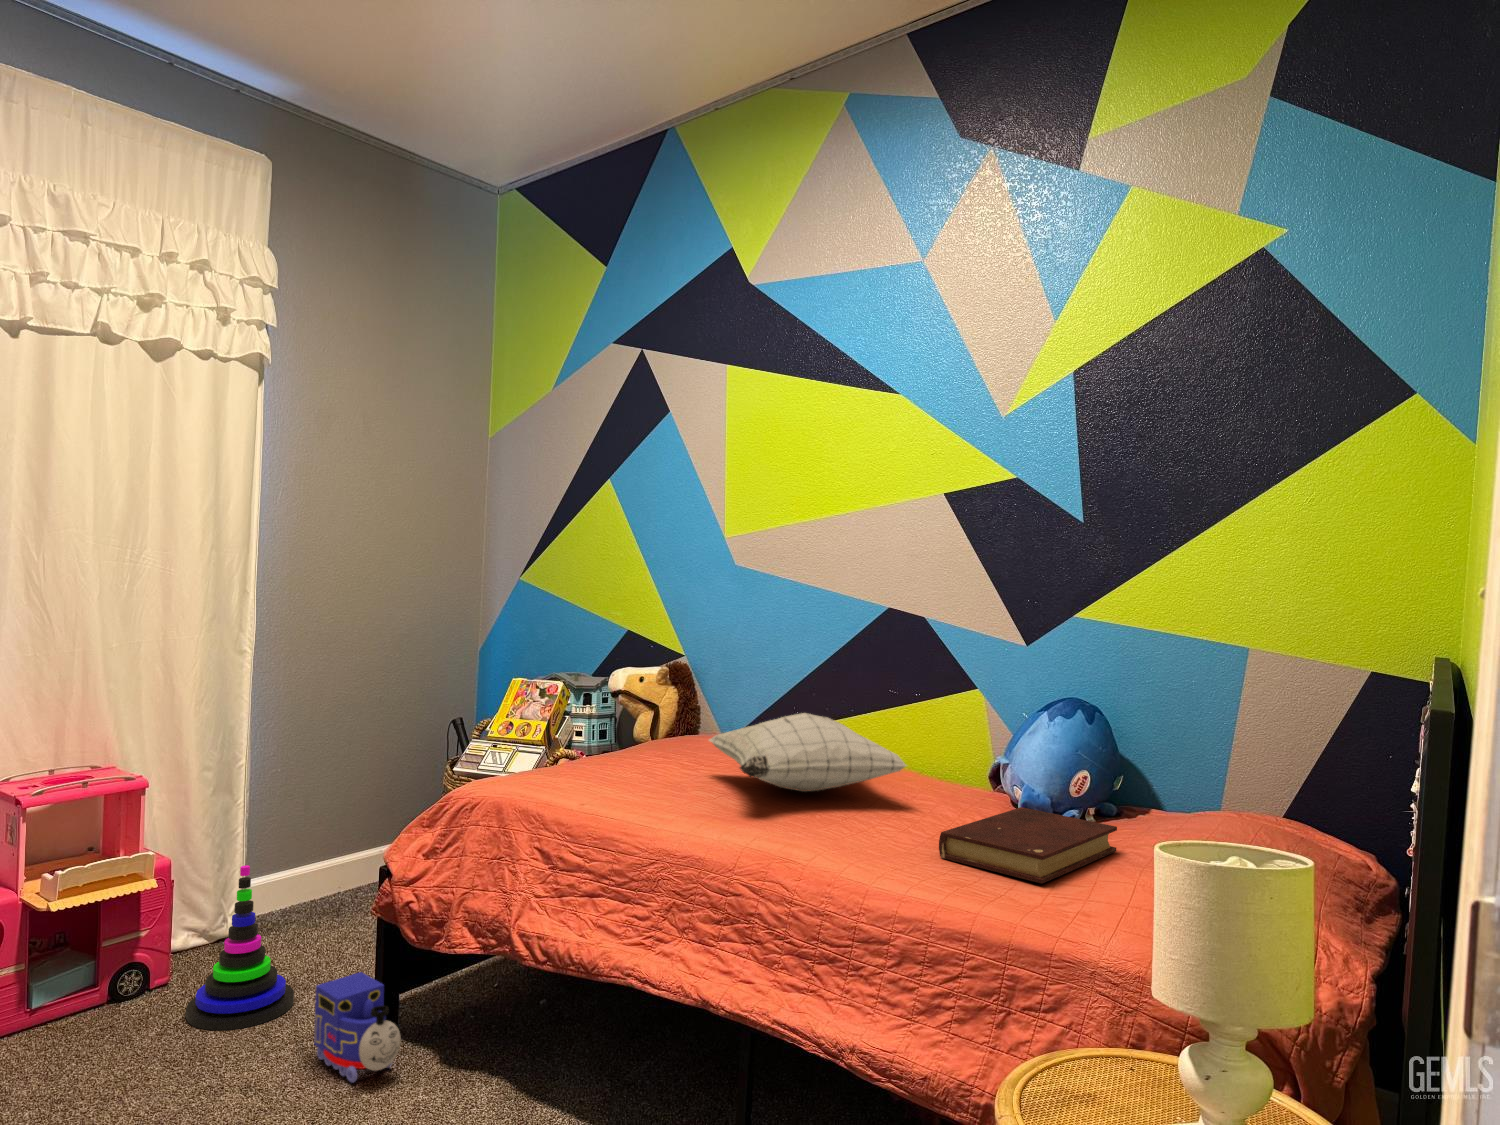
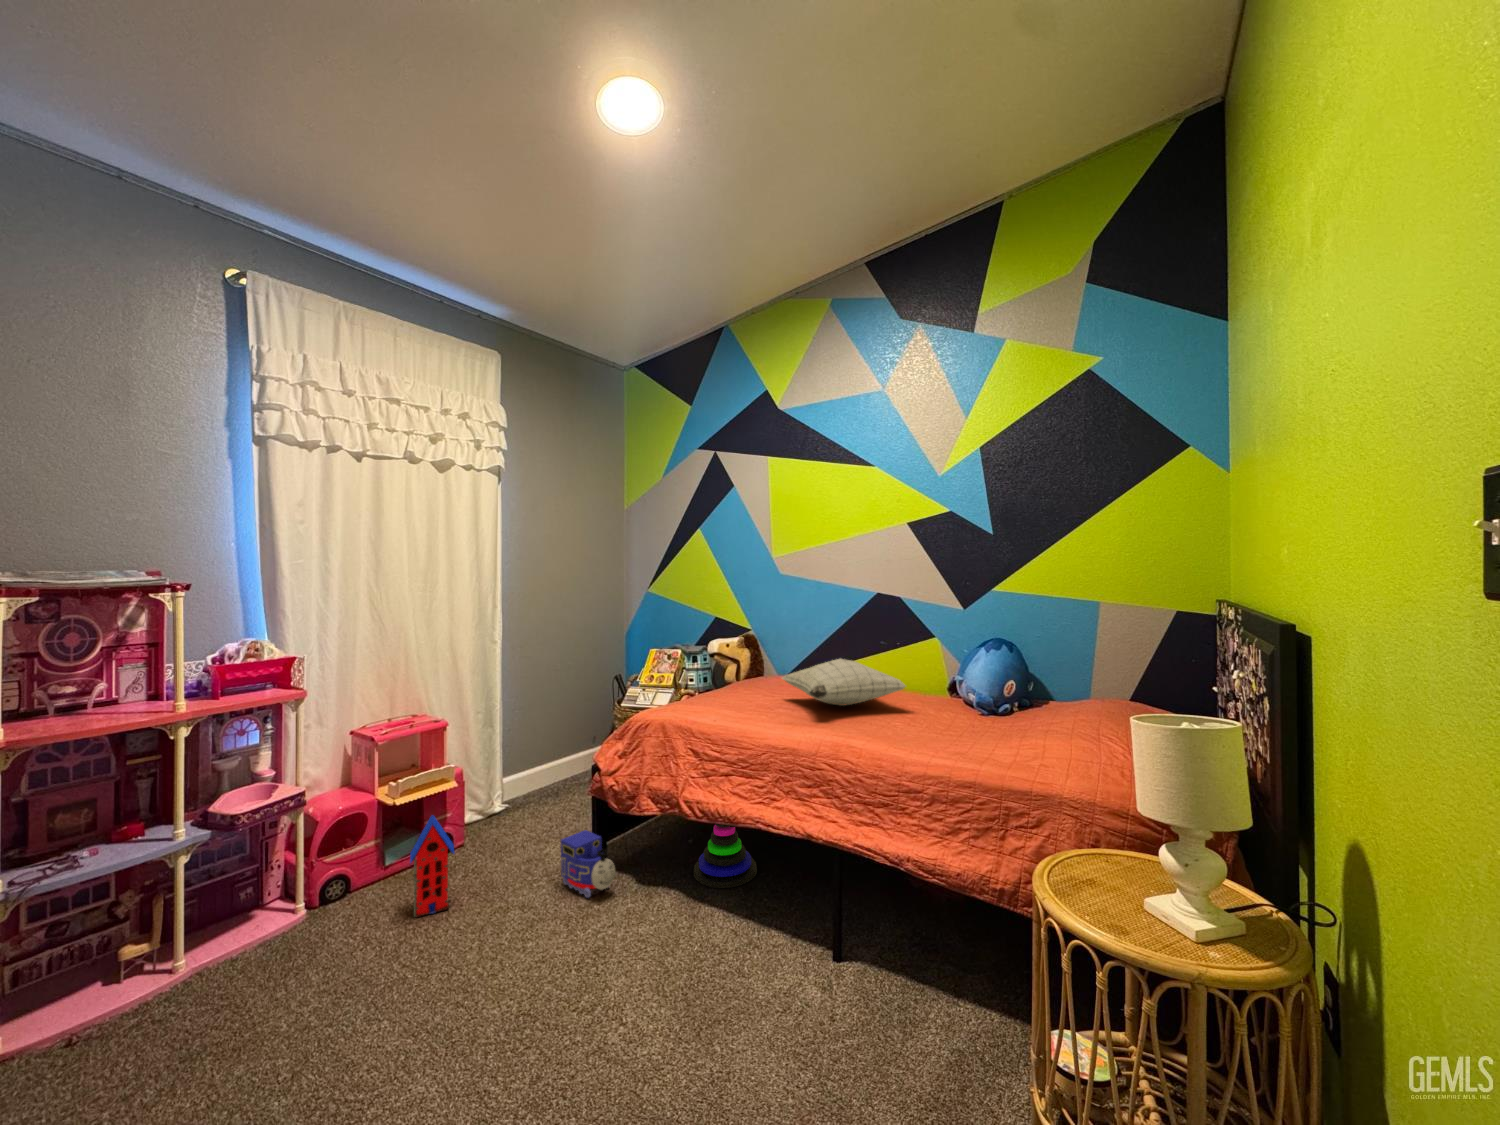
book: present [939,807,1117,884] -> none [940,707,1043,751]
stacking toy: present [186,865,294,1030] -> present [694,824,757,888]
toy house: none [58,933,137,1098] -> present [410,815,454,917]

